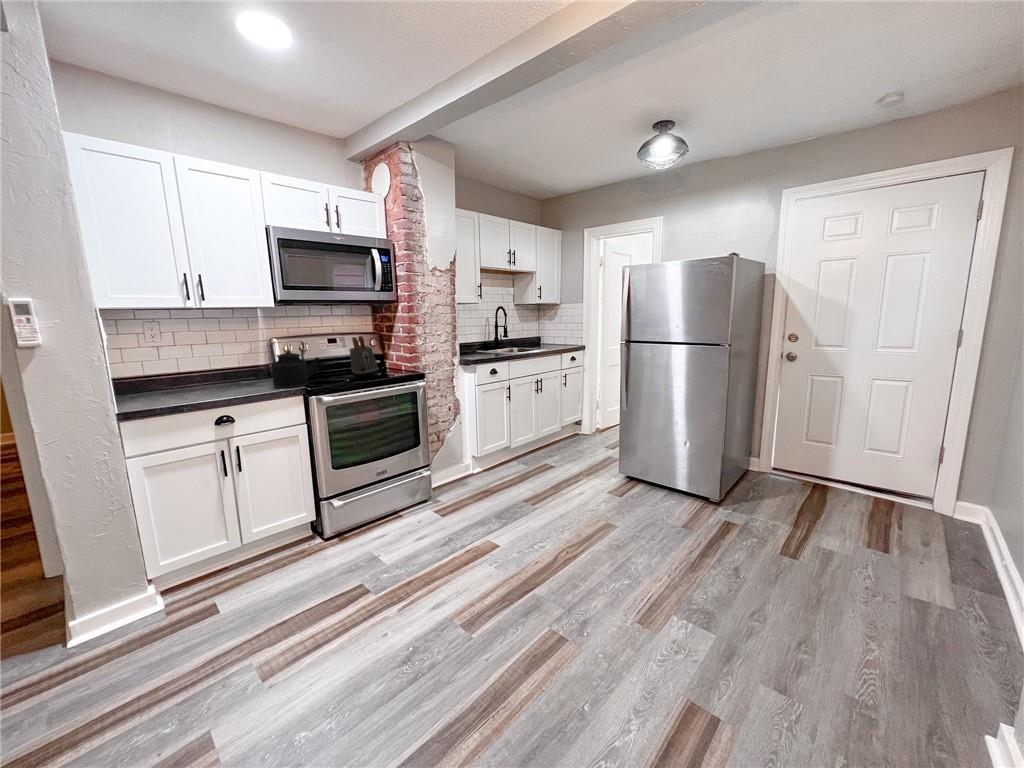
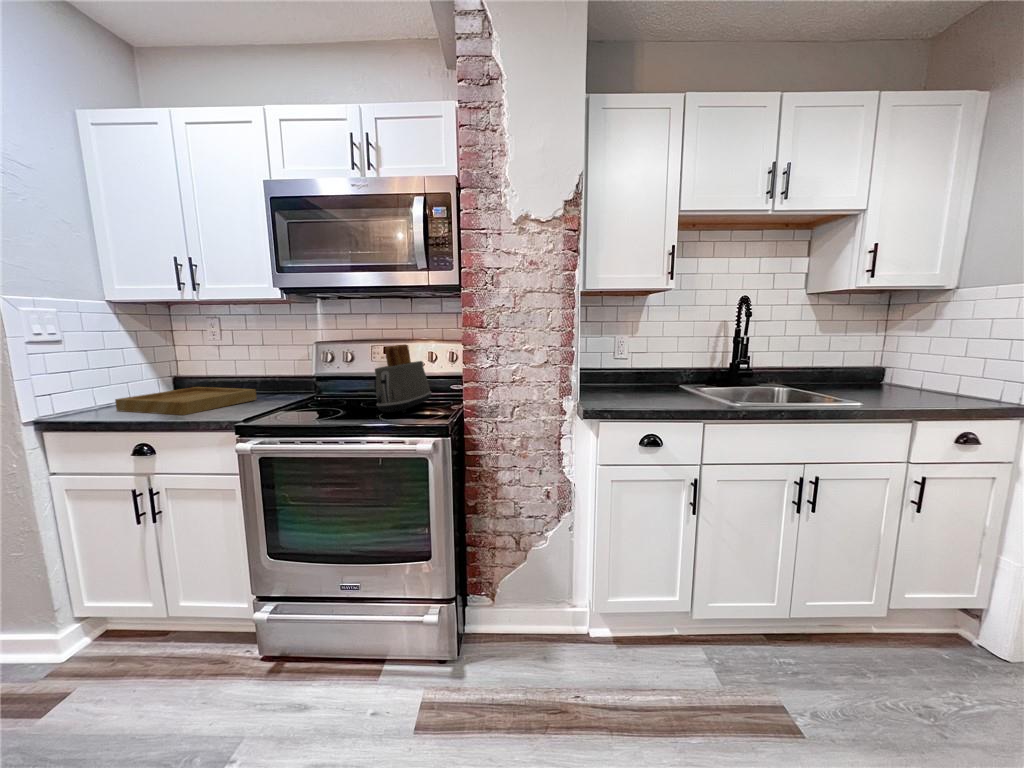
kettle: present [270,341,320,388] -> none [244,347,321,416]
tray: none [142,378,232,404] -> present [115,387,257,415]

